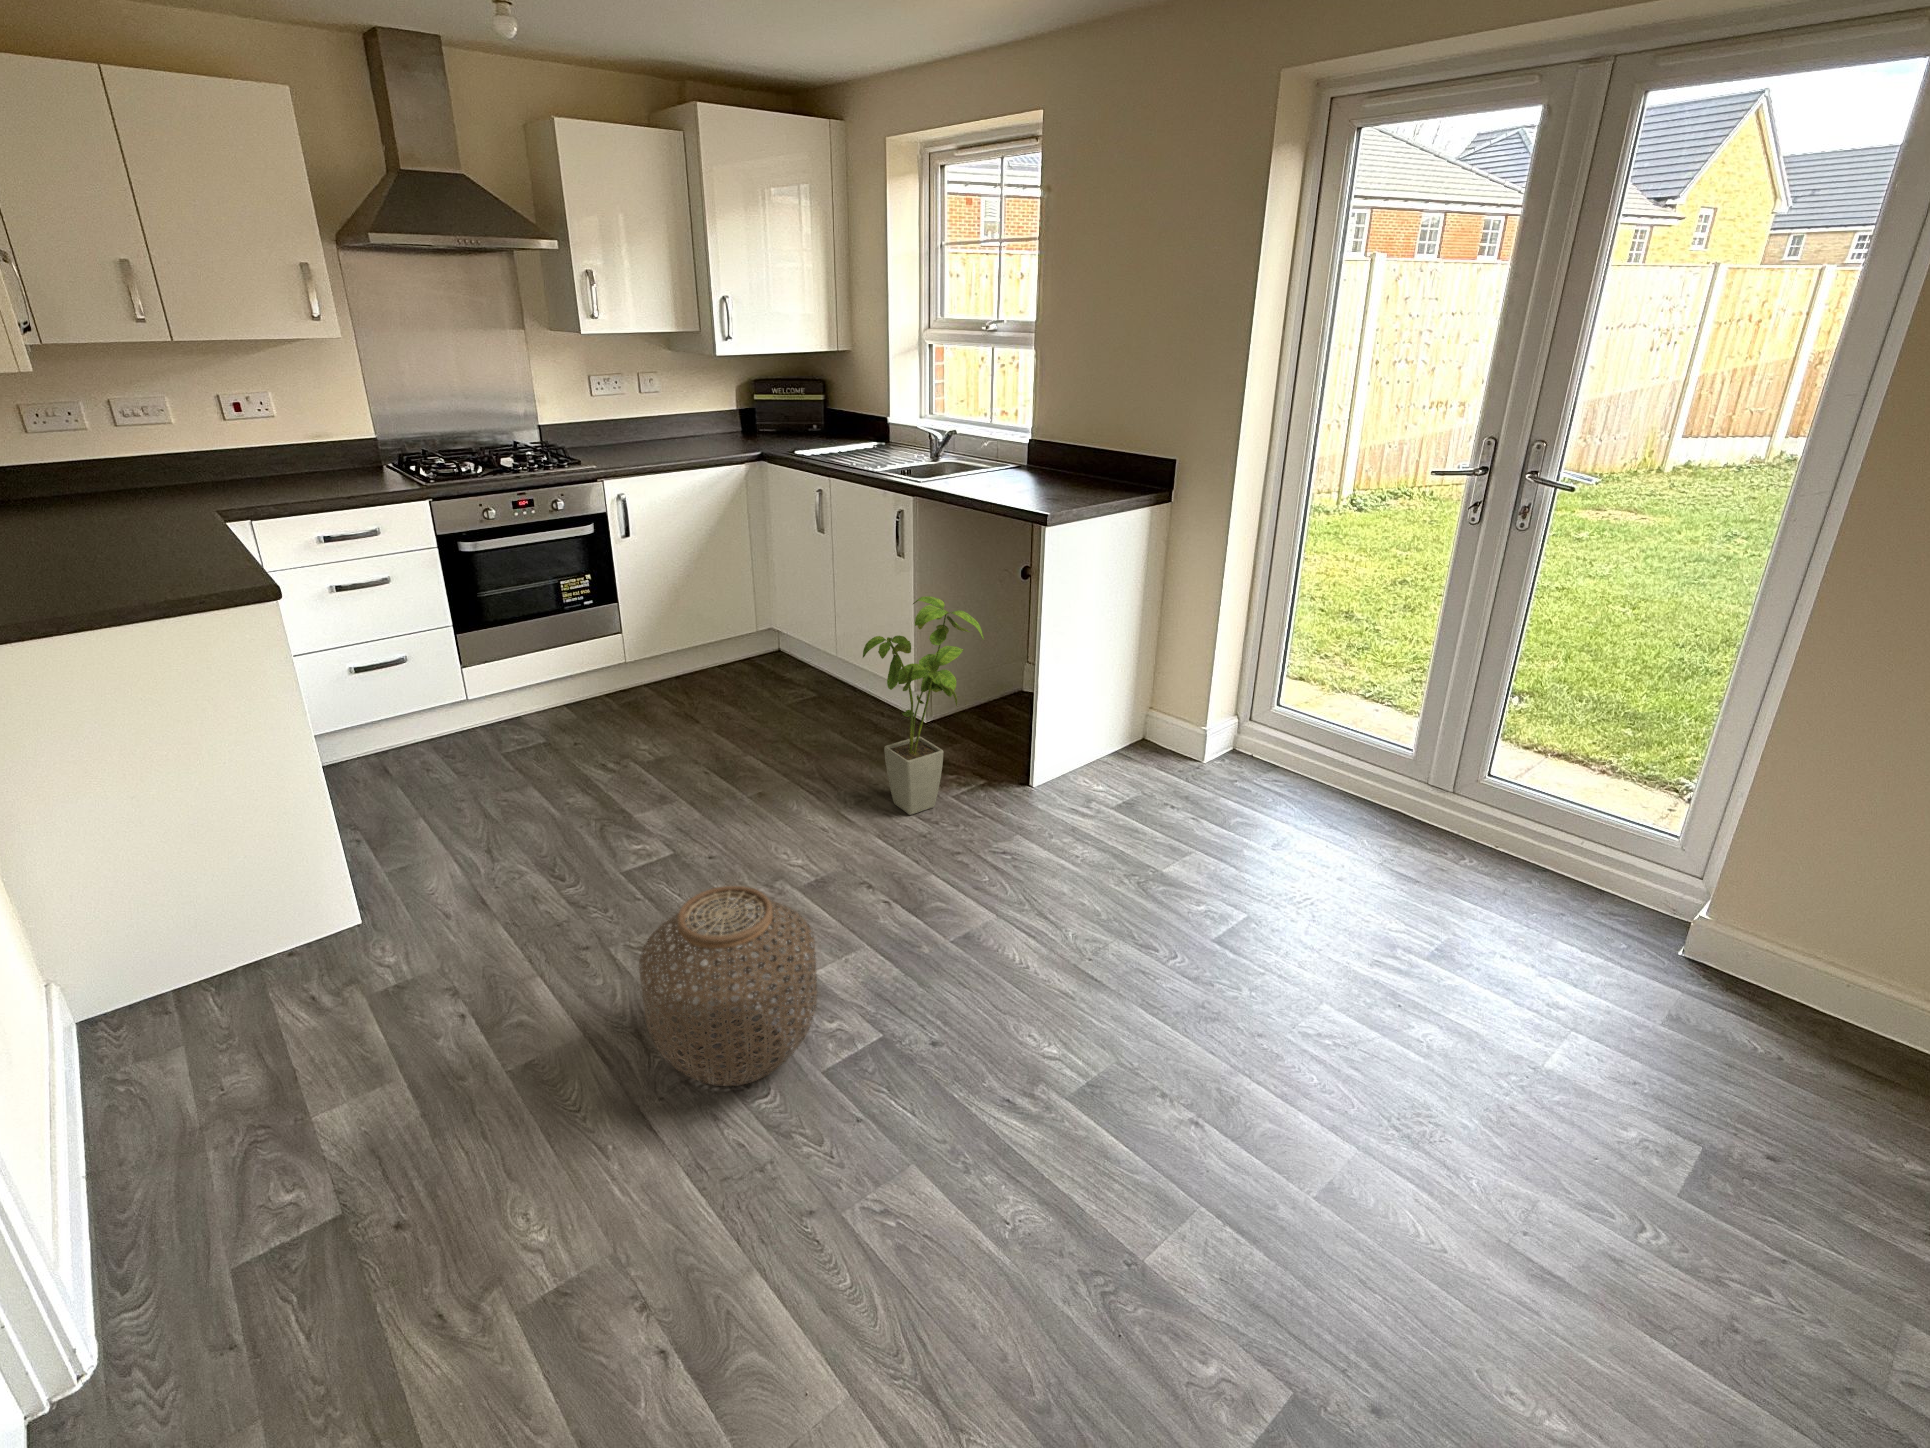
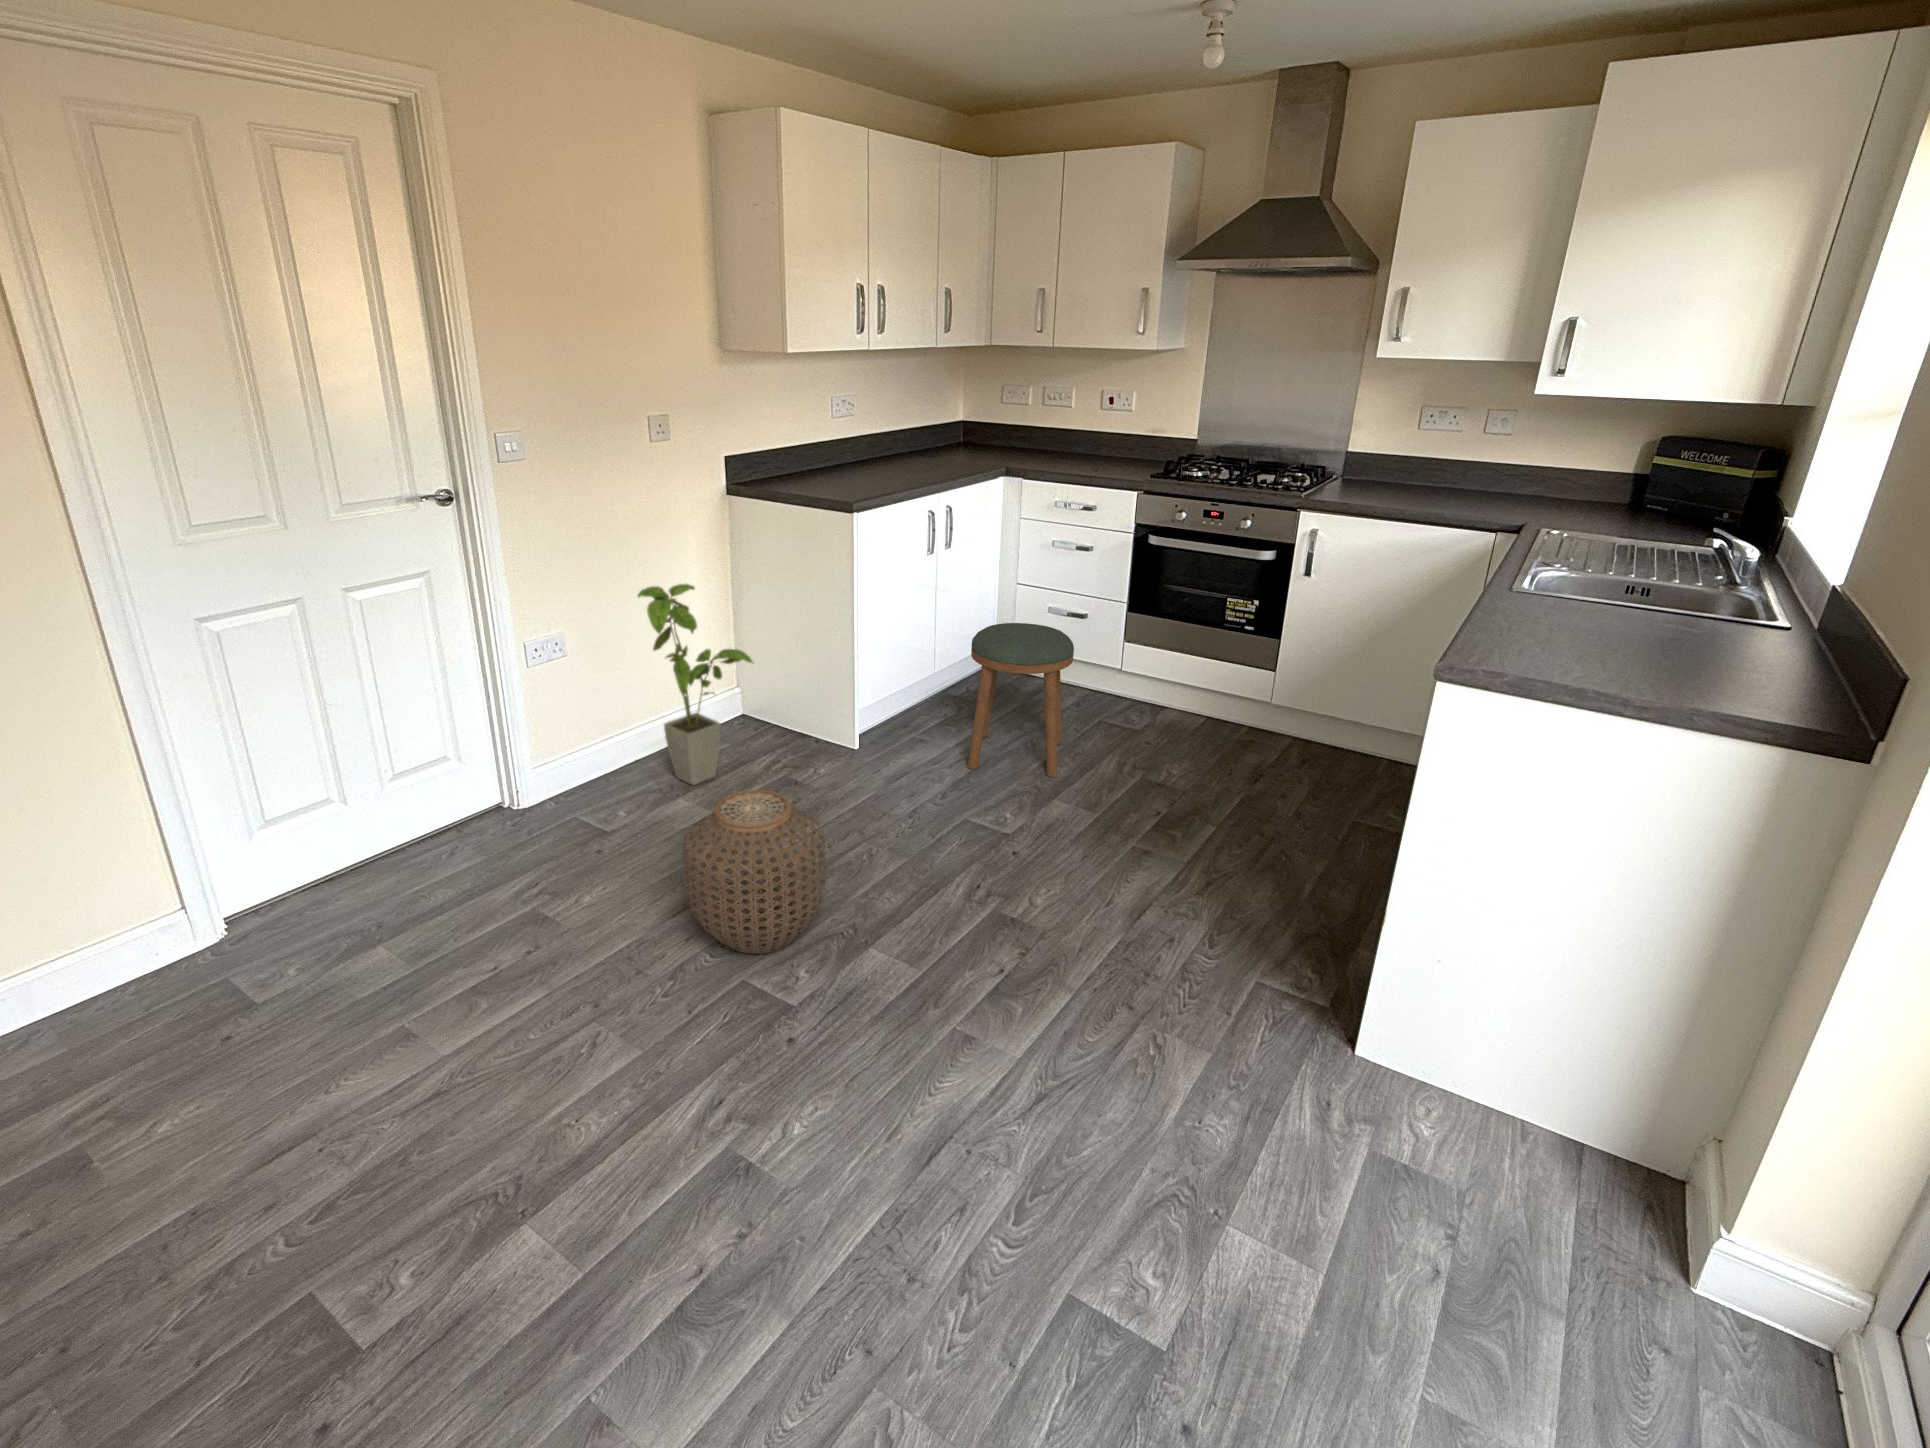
house plant: present [863,596,984,815] -> present [638,584,753,785]
stool: none [424,663,587,852] -> present [968,623,1074,777]

